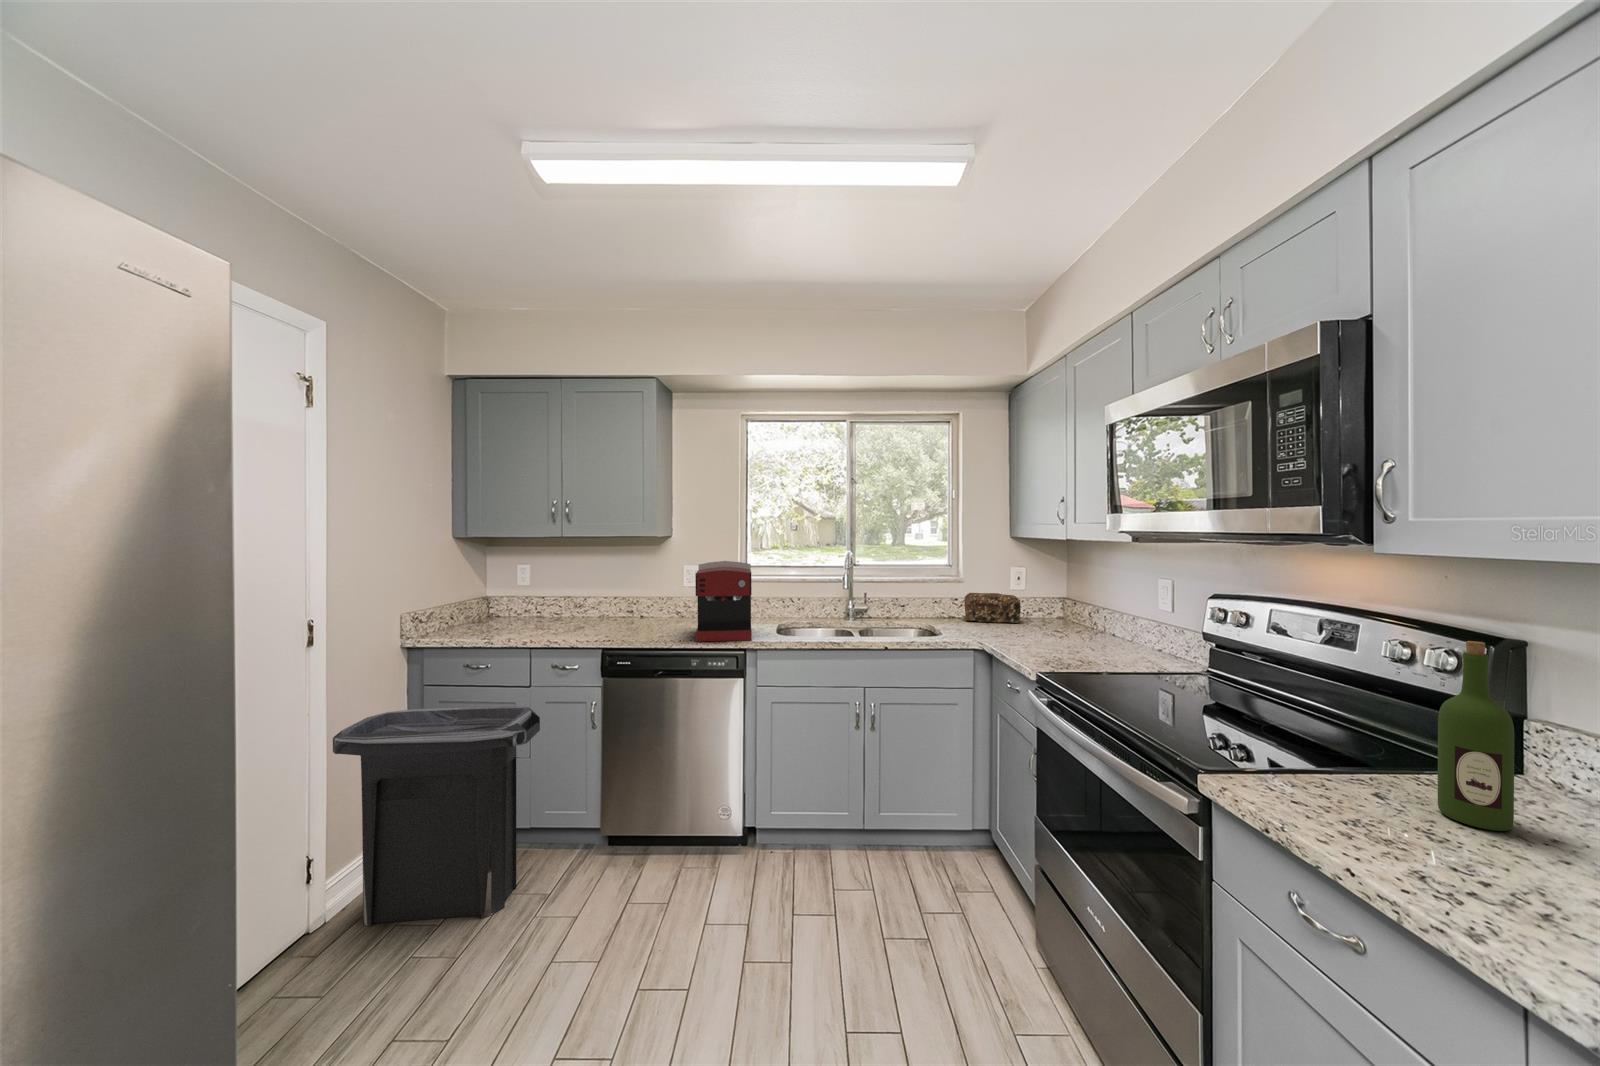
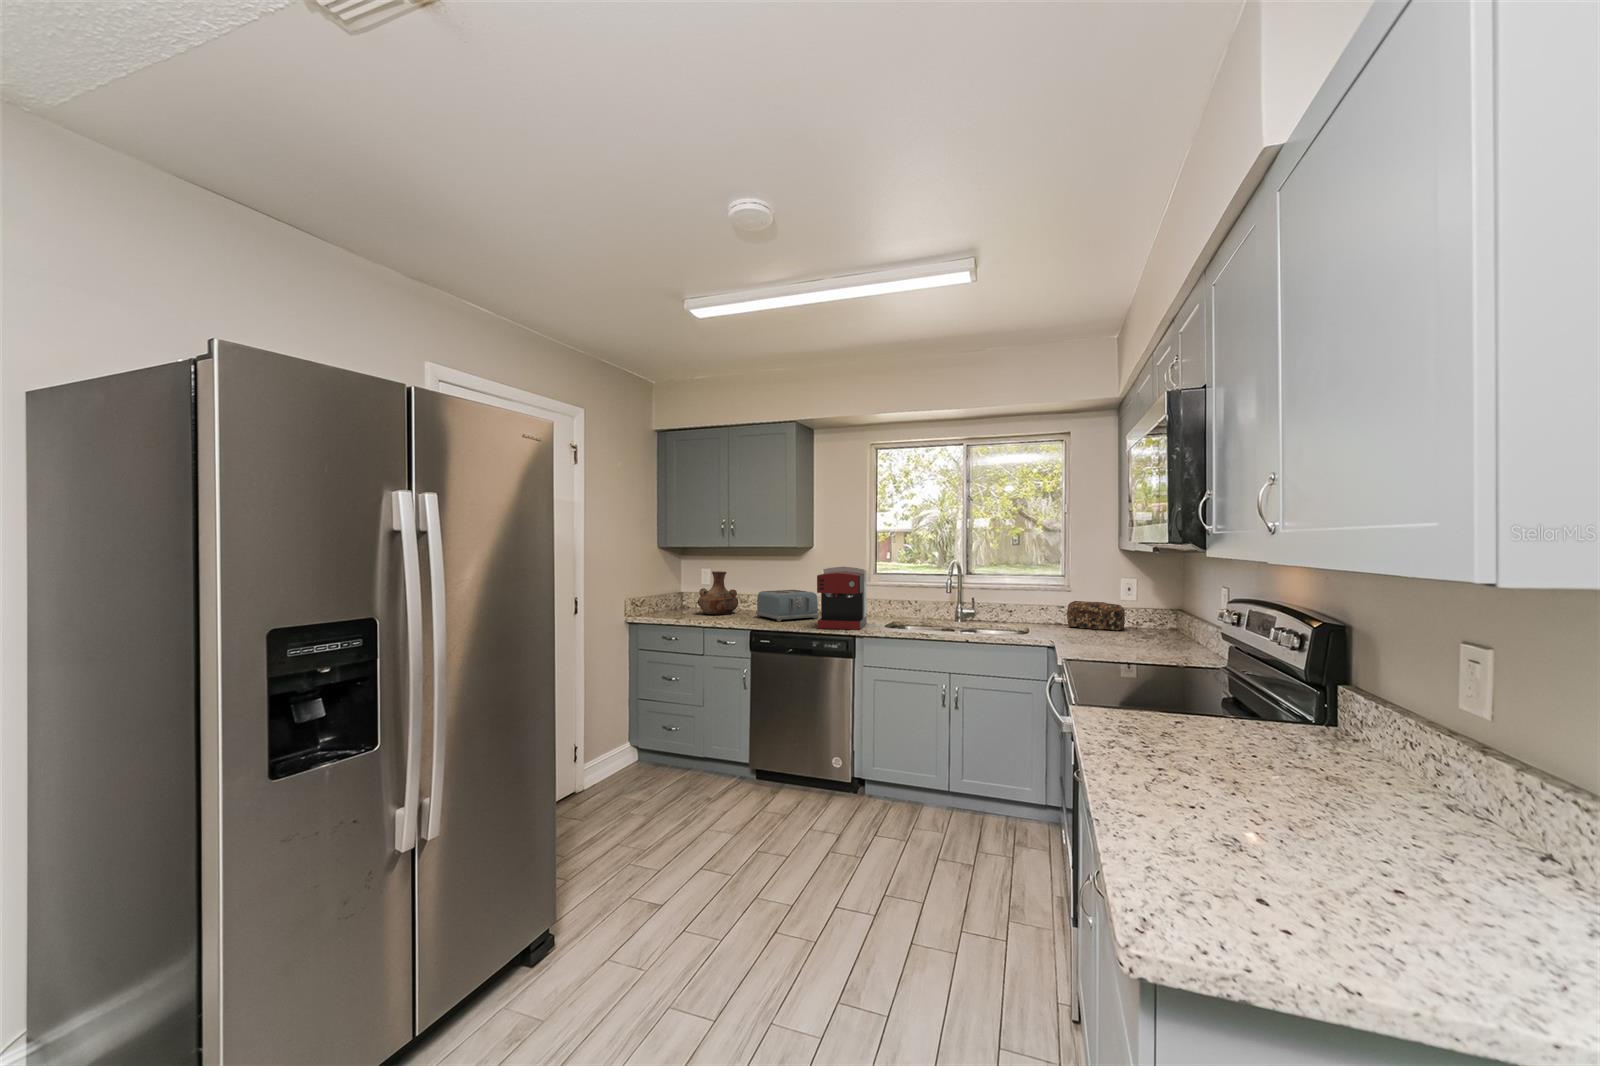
vase: none [515,568,573,626] -> present [698,571,738,615]
toaster: none [601,589,686,633] -> present [756,590,819,622]
wine bottle: present [1438,641,1514,831] -> none [1206,614,1245,736]
trash can: present [333,706,540,927] -> none [591,662,708,802]

